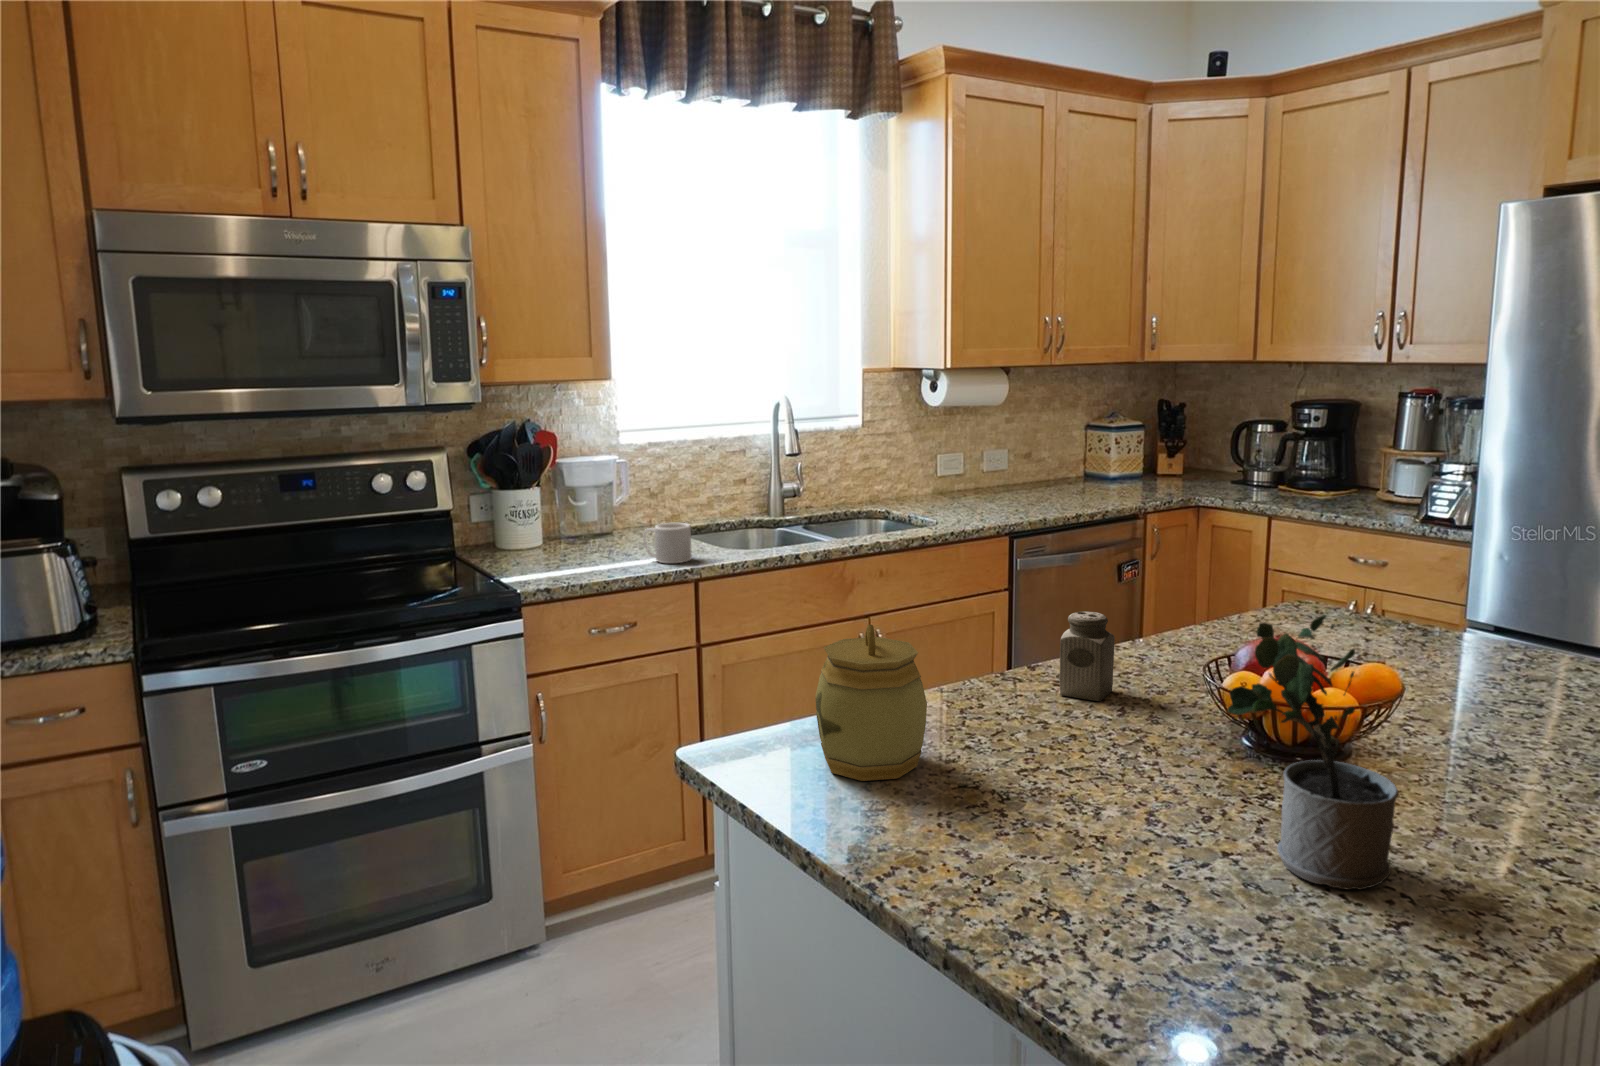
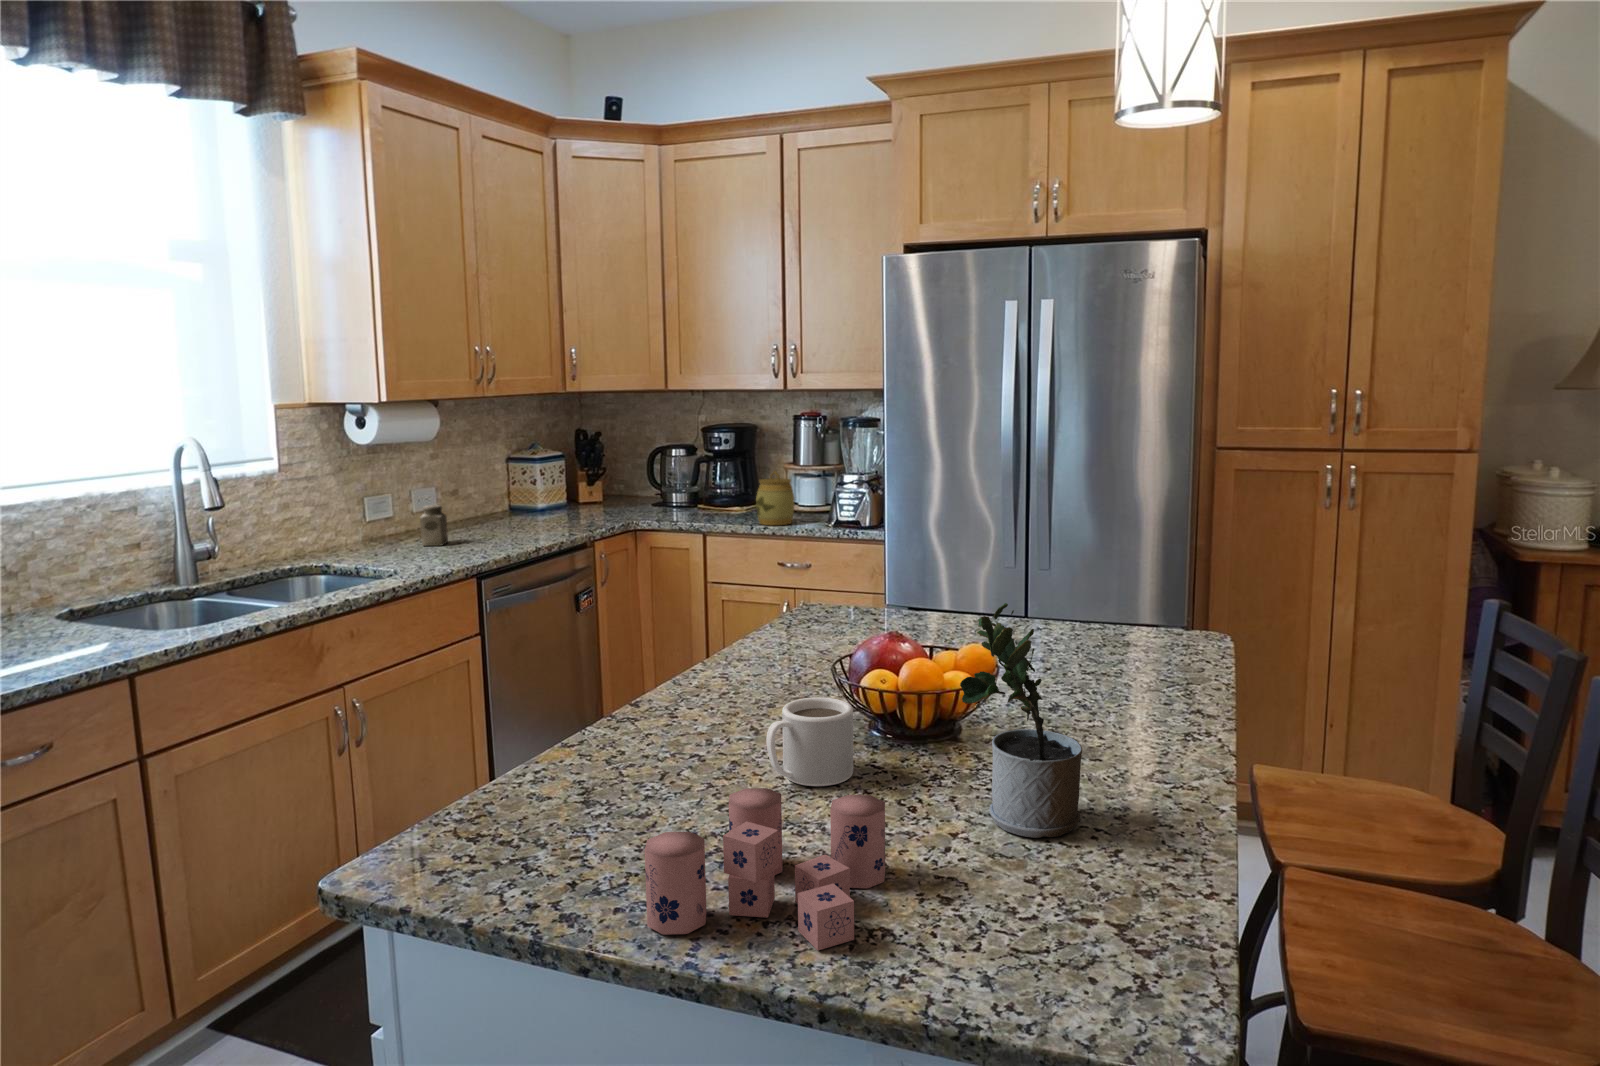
mug: present [643,523,692,563] -> present [766,697,853,786]
salt shaker: present [1060,612,1115,701] -> present [420,505,448,546]
jar: present [815,624,927,781] -> present [756,471,795,525]
candle: none [865,752,1118,912] -> present [645,788,885,950]

